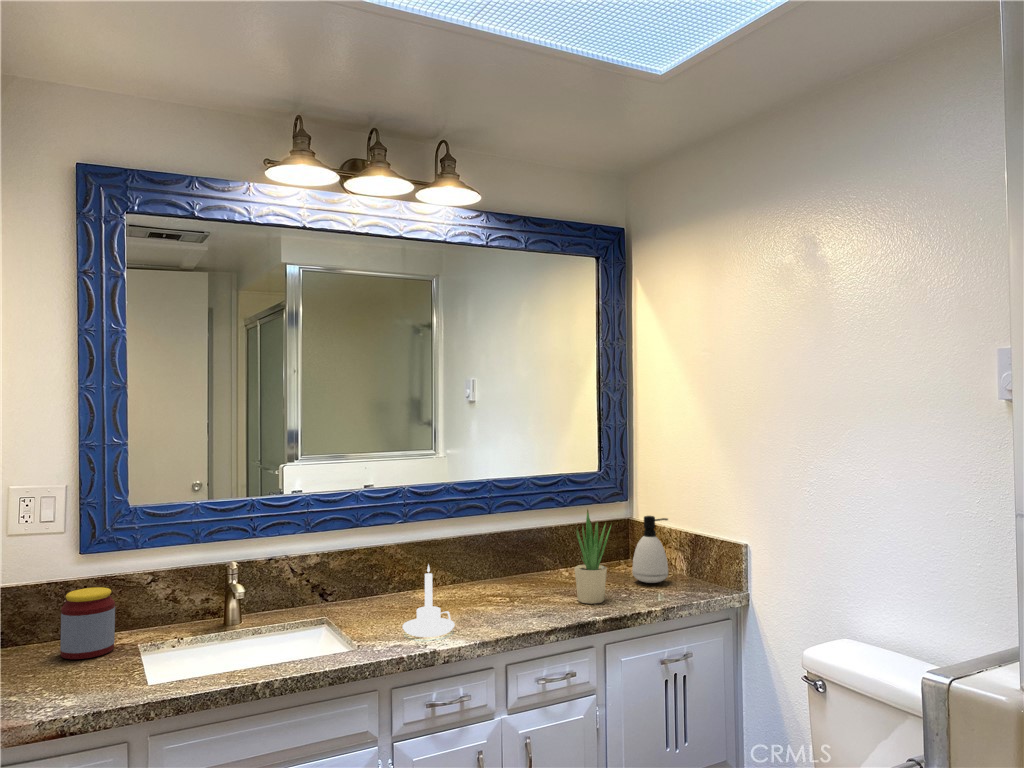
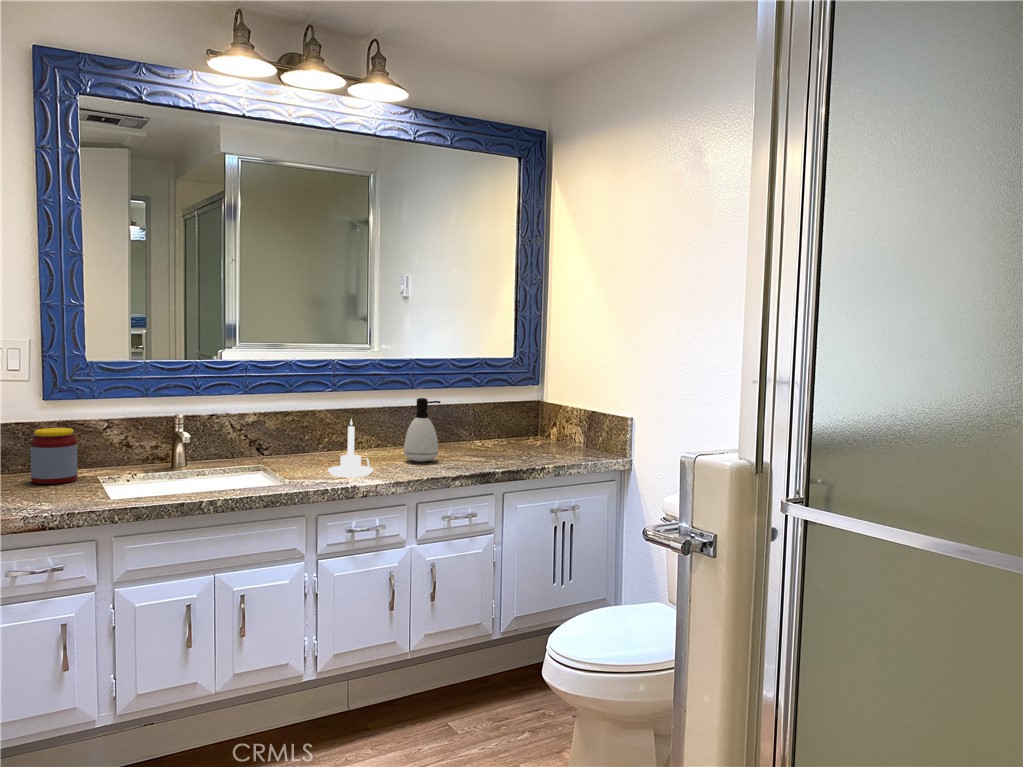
potted plant: present [574,509,611,604] -> none [481,381,516,462]
soap dispenser: present [632,516,668,583] -> present [404,398,440,462]

